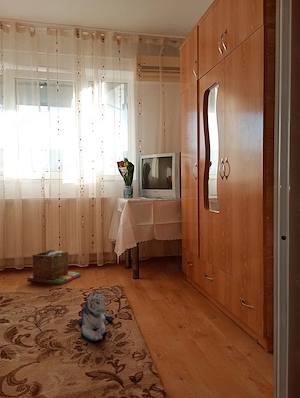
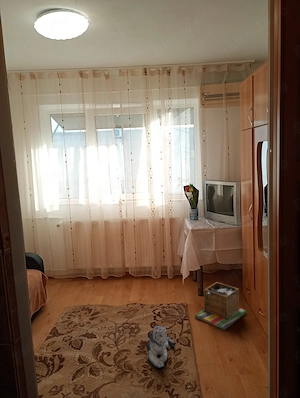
laundry basket: present [28,250,81,285] -> present [195,282,246,330]

